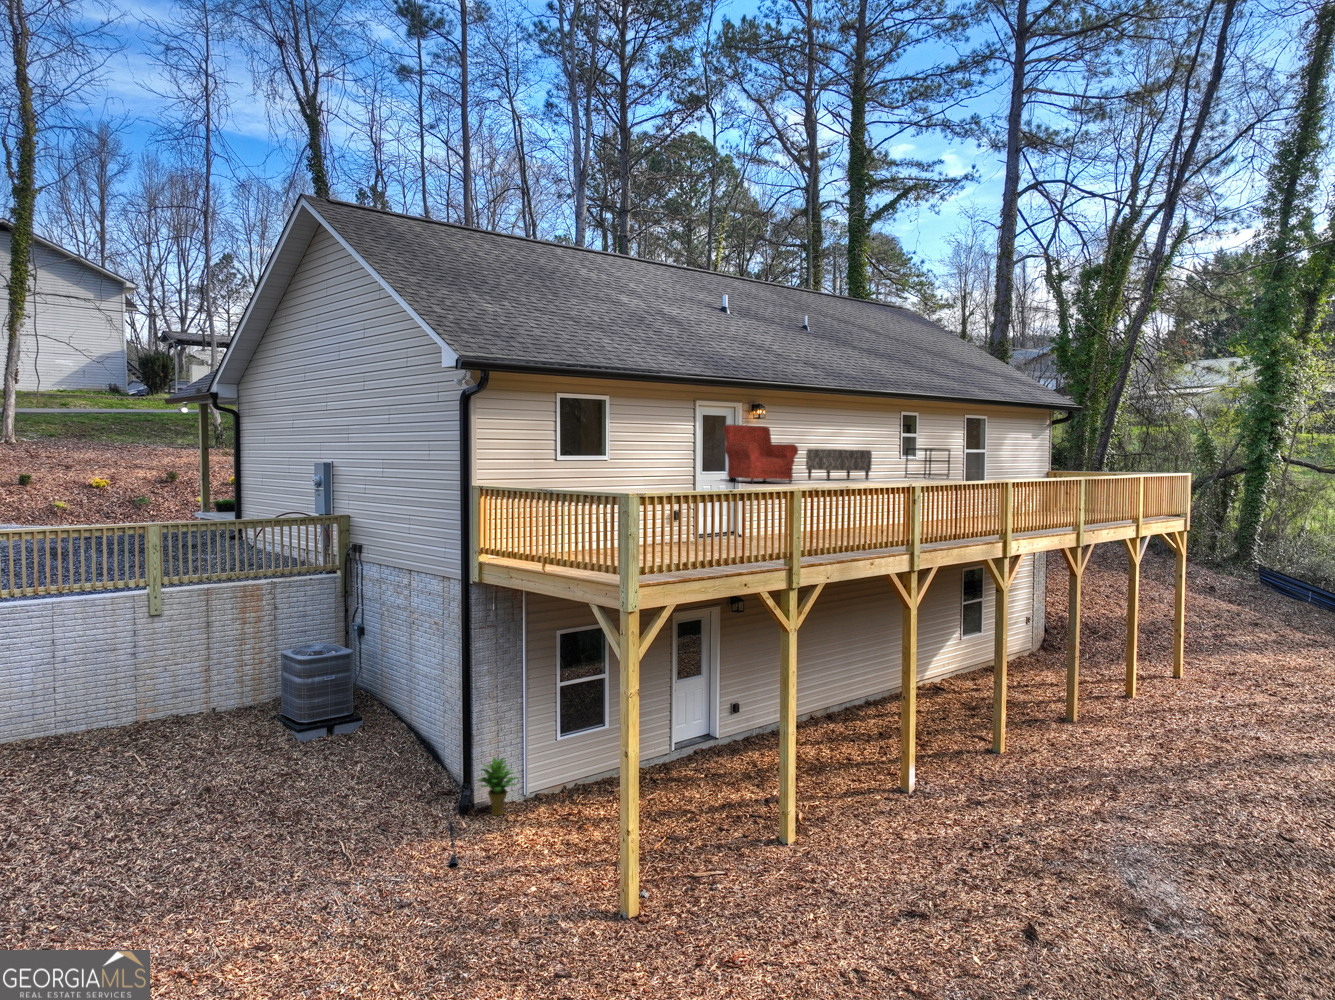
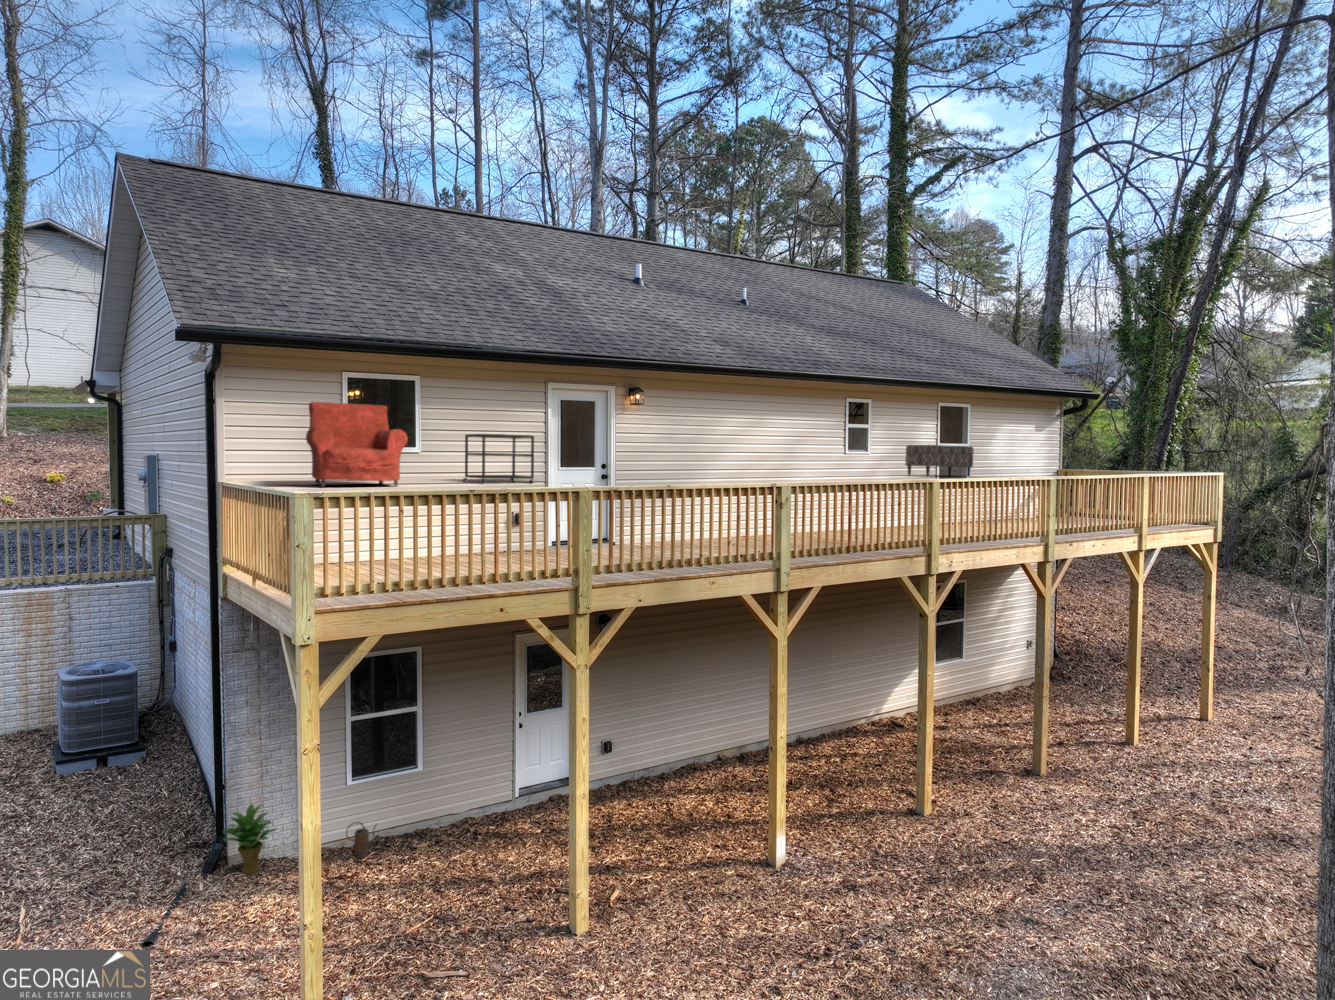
armchair: present [723,424,798,484] -> present [306,402,408,487]
side table: present [905,448,950,478] -> present [463,434,534,483]
bench: present [806,449,872,481] -> present [905,445,974,476]
watering can: none [561,772,583,802] -> present [346,822,376,858]

